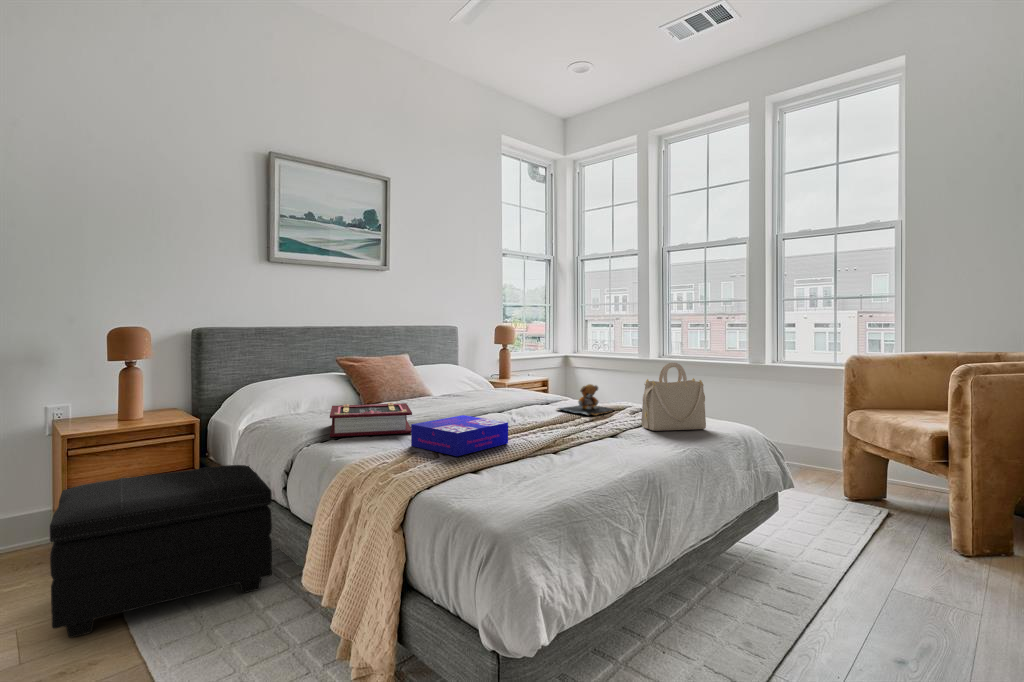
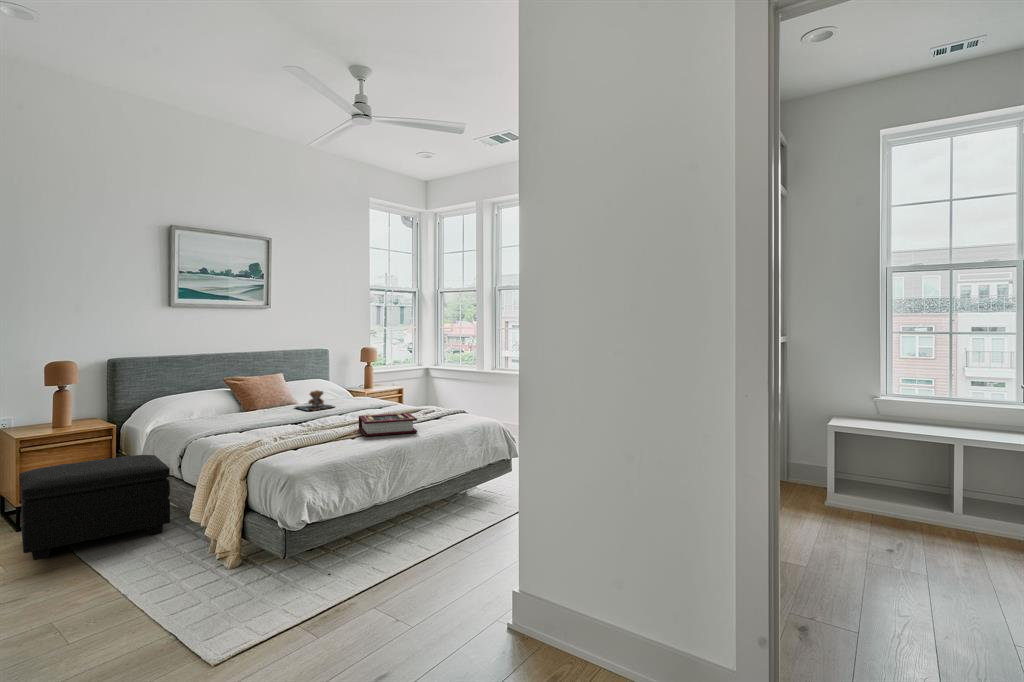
handbag: present [641,363,706,431] -> none [428,380,470,424]
teddy bear: present [558,384,613,415] -> present [296,390,333,410]
book: present [330,403,412,437] -> present [359,413,417,436]
board game: present [411,415,508,456] -> none [264,417,330,441]

